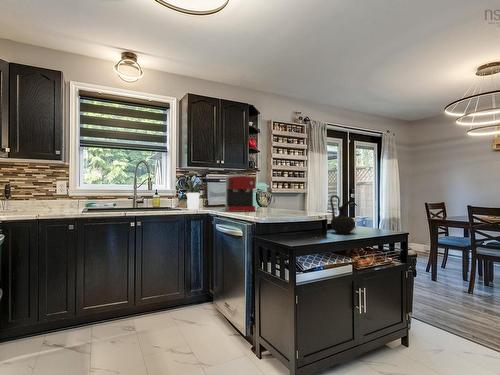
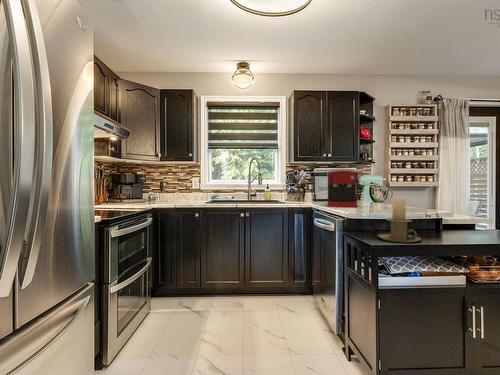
potted plant: present [183,181,202,210] -> none [280,176,313,203]
ceramic jug: present [330,195,355,234] -> none [442,192,477,240]
candle holder: none [285,200,321,240] -> present [377,198,422,243]

